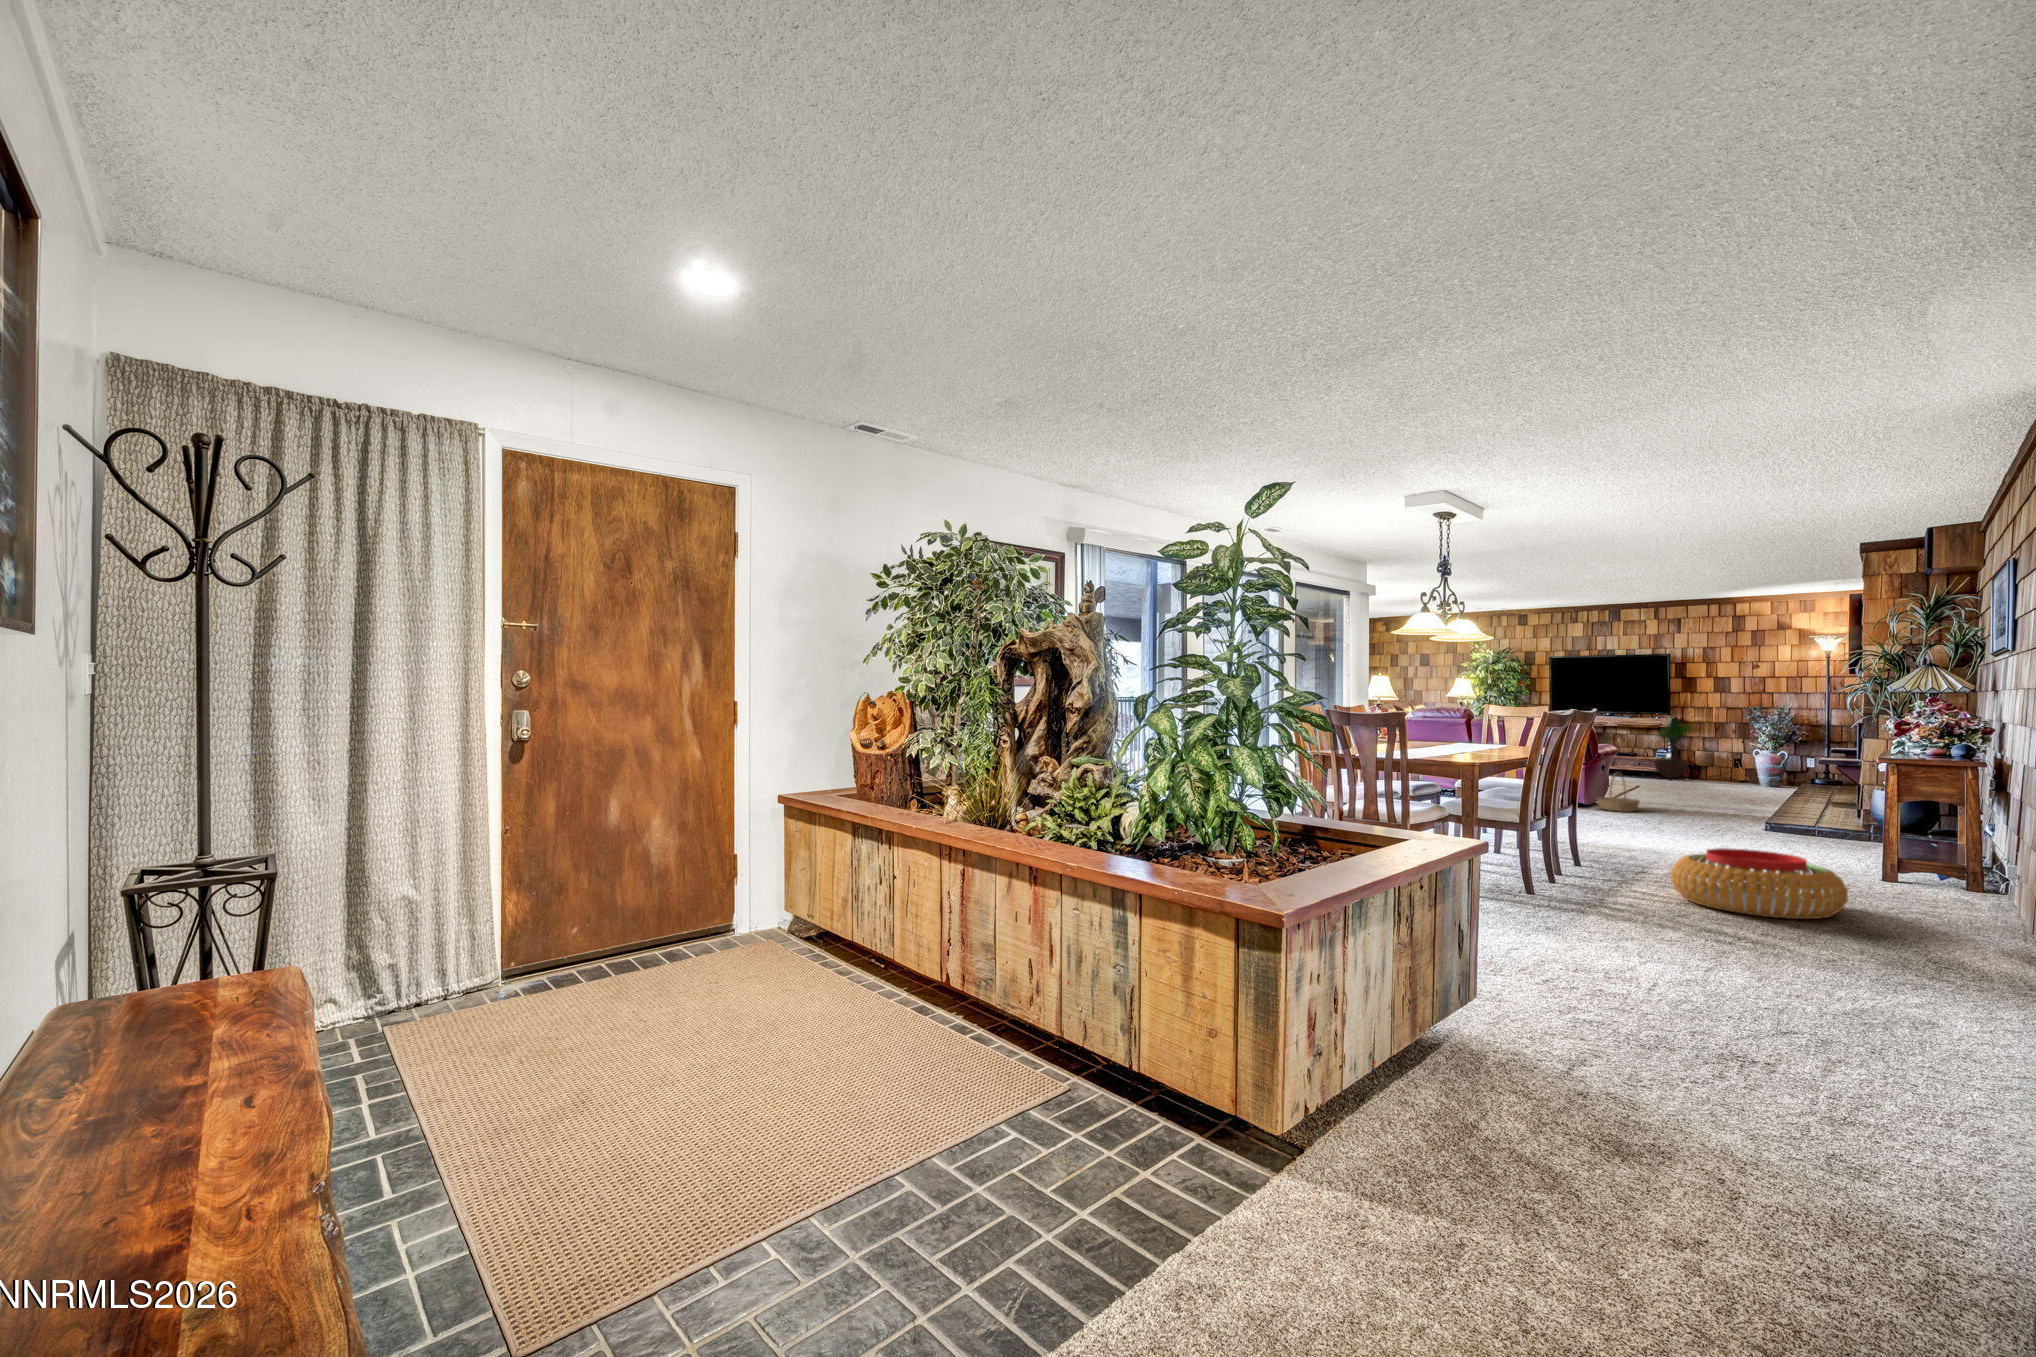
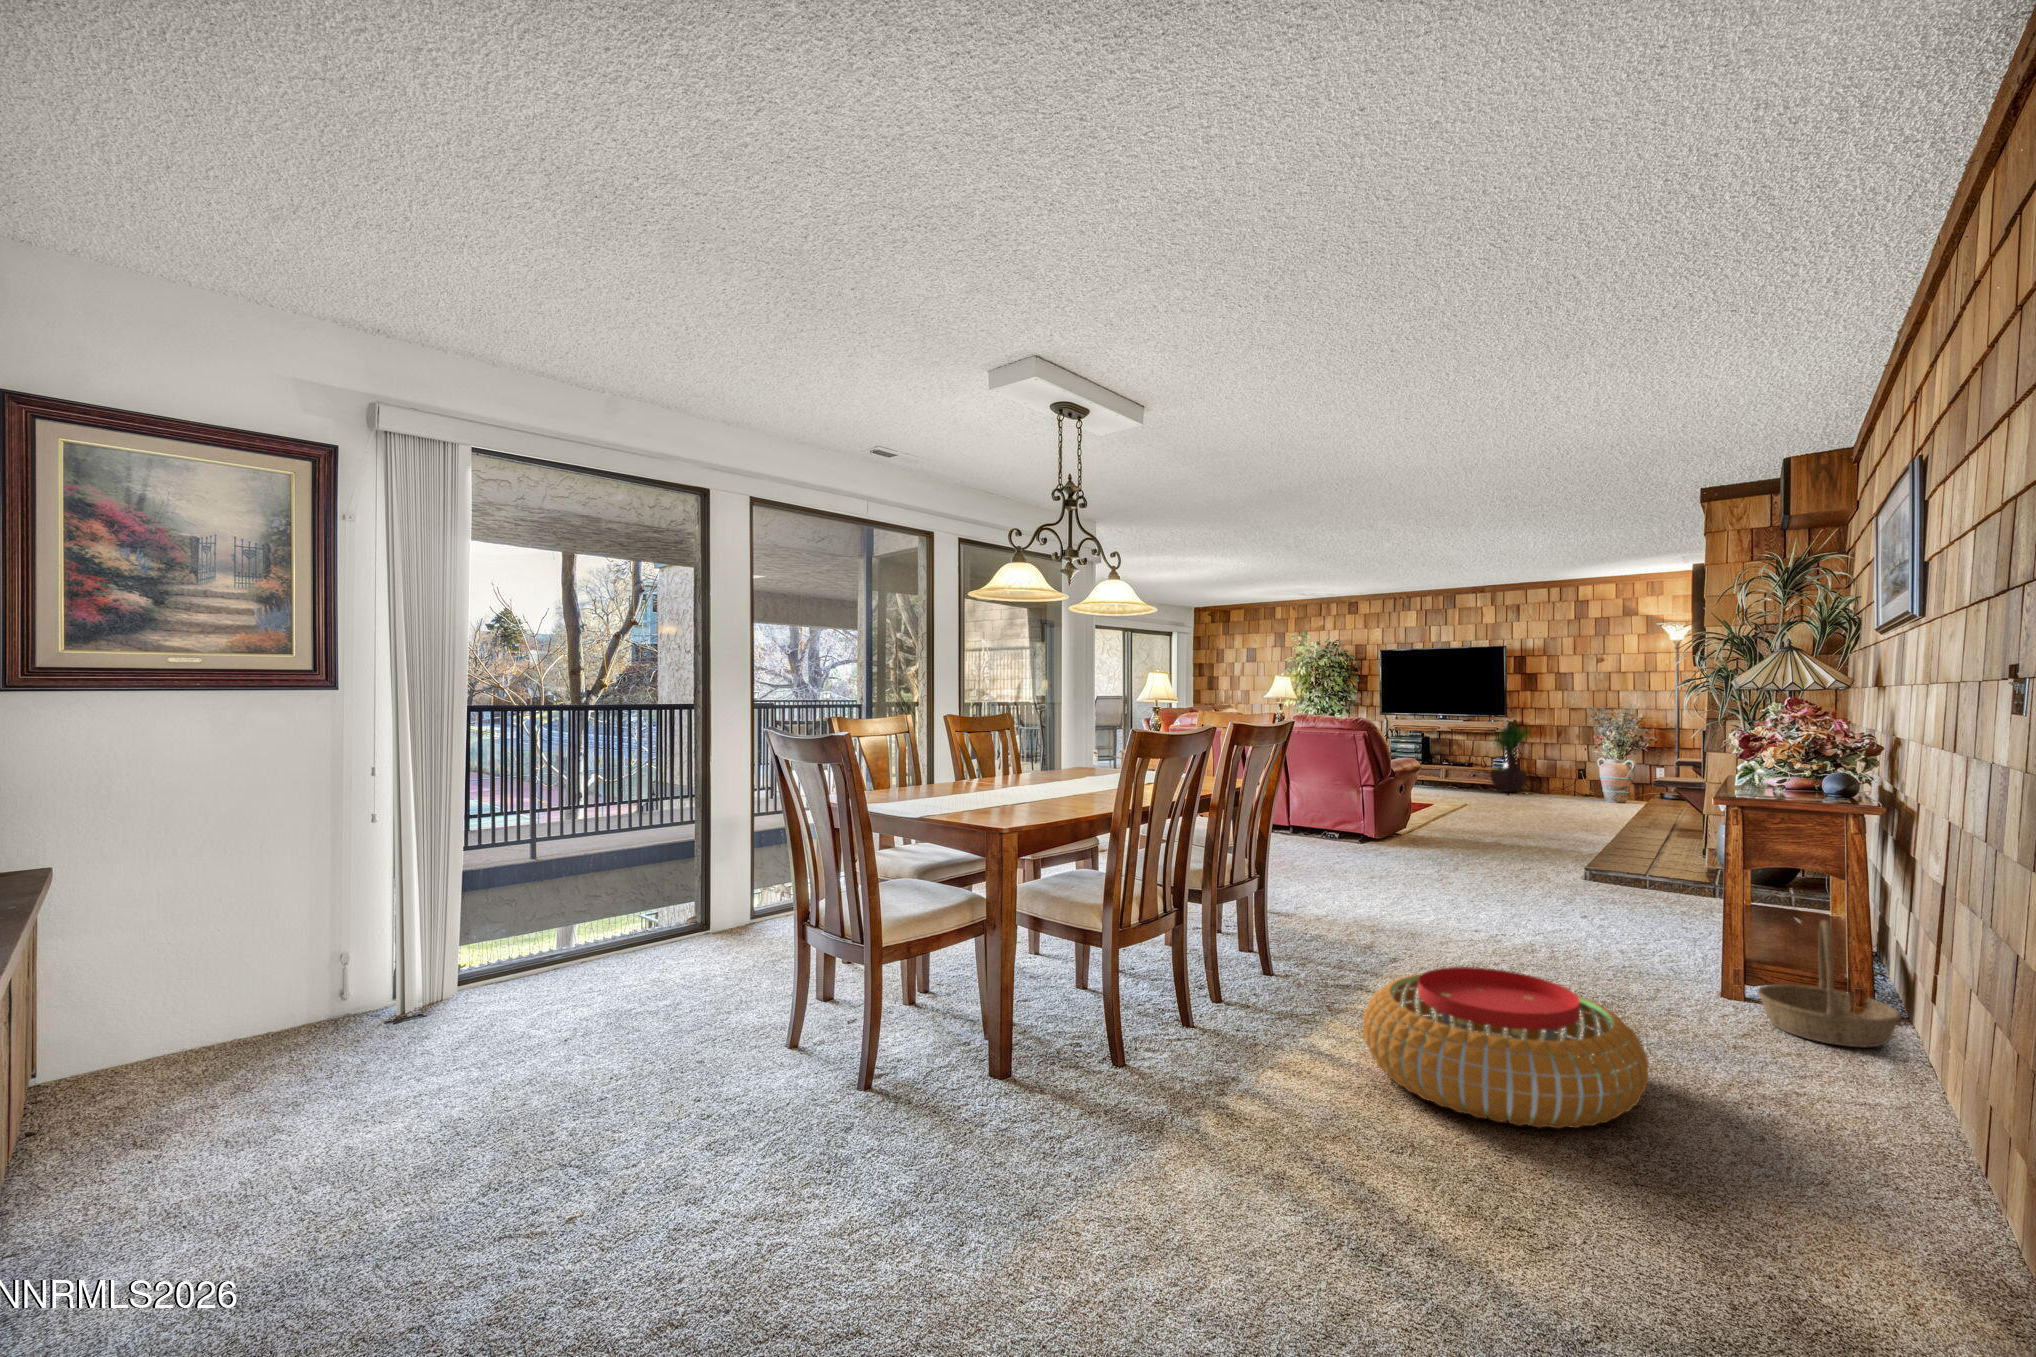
basket: present [1597,772,1639,812] -> present [1758,920,1901,1048]

